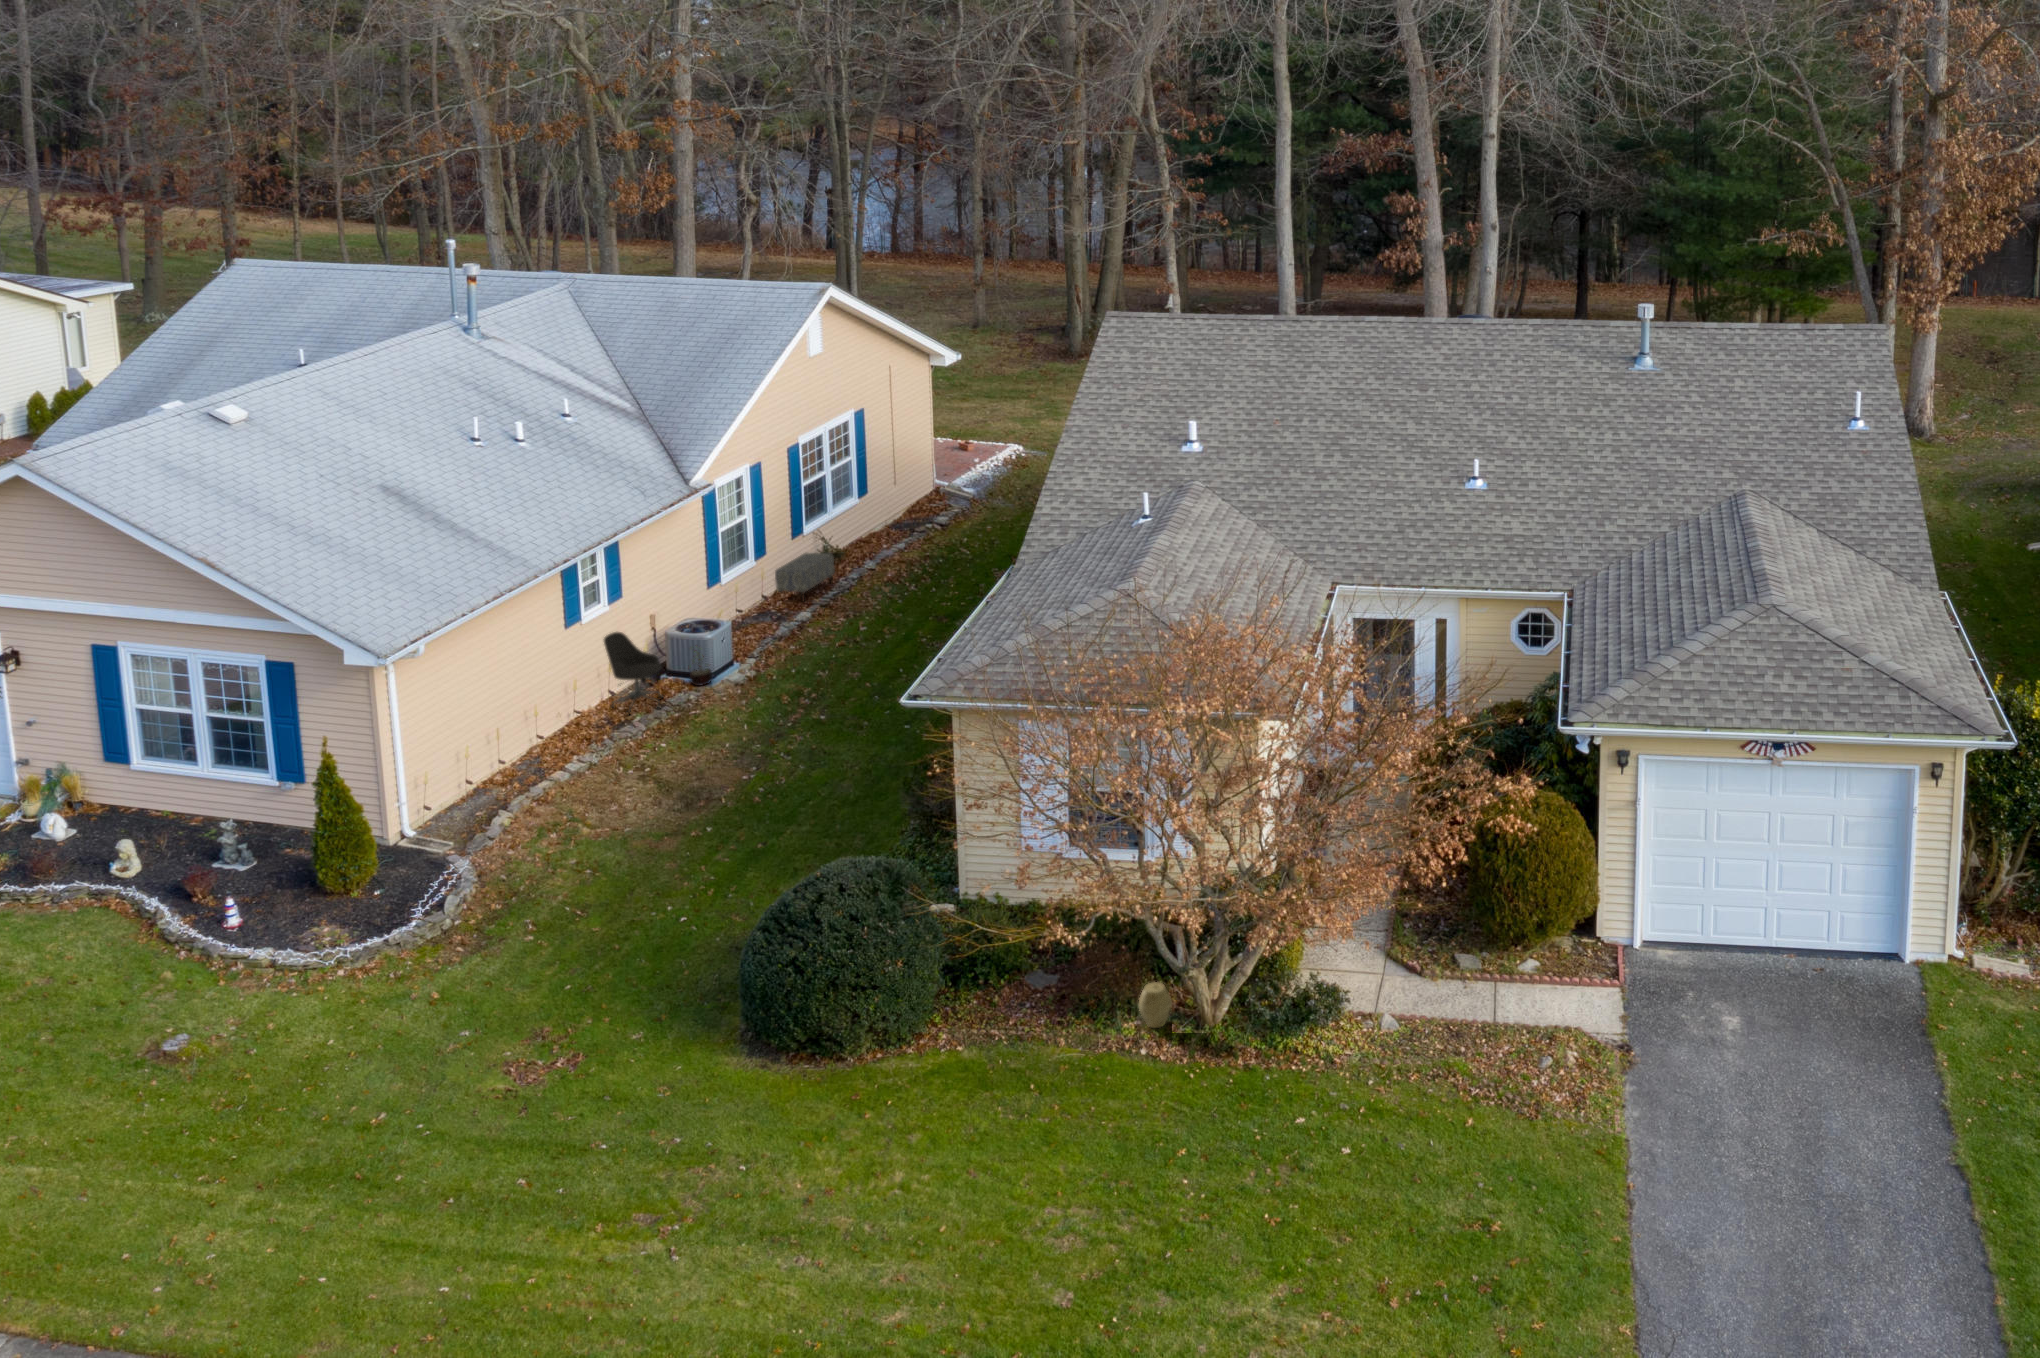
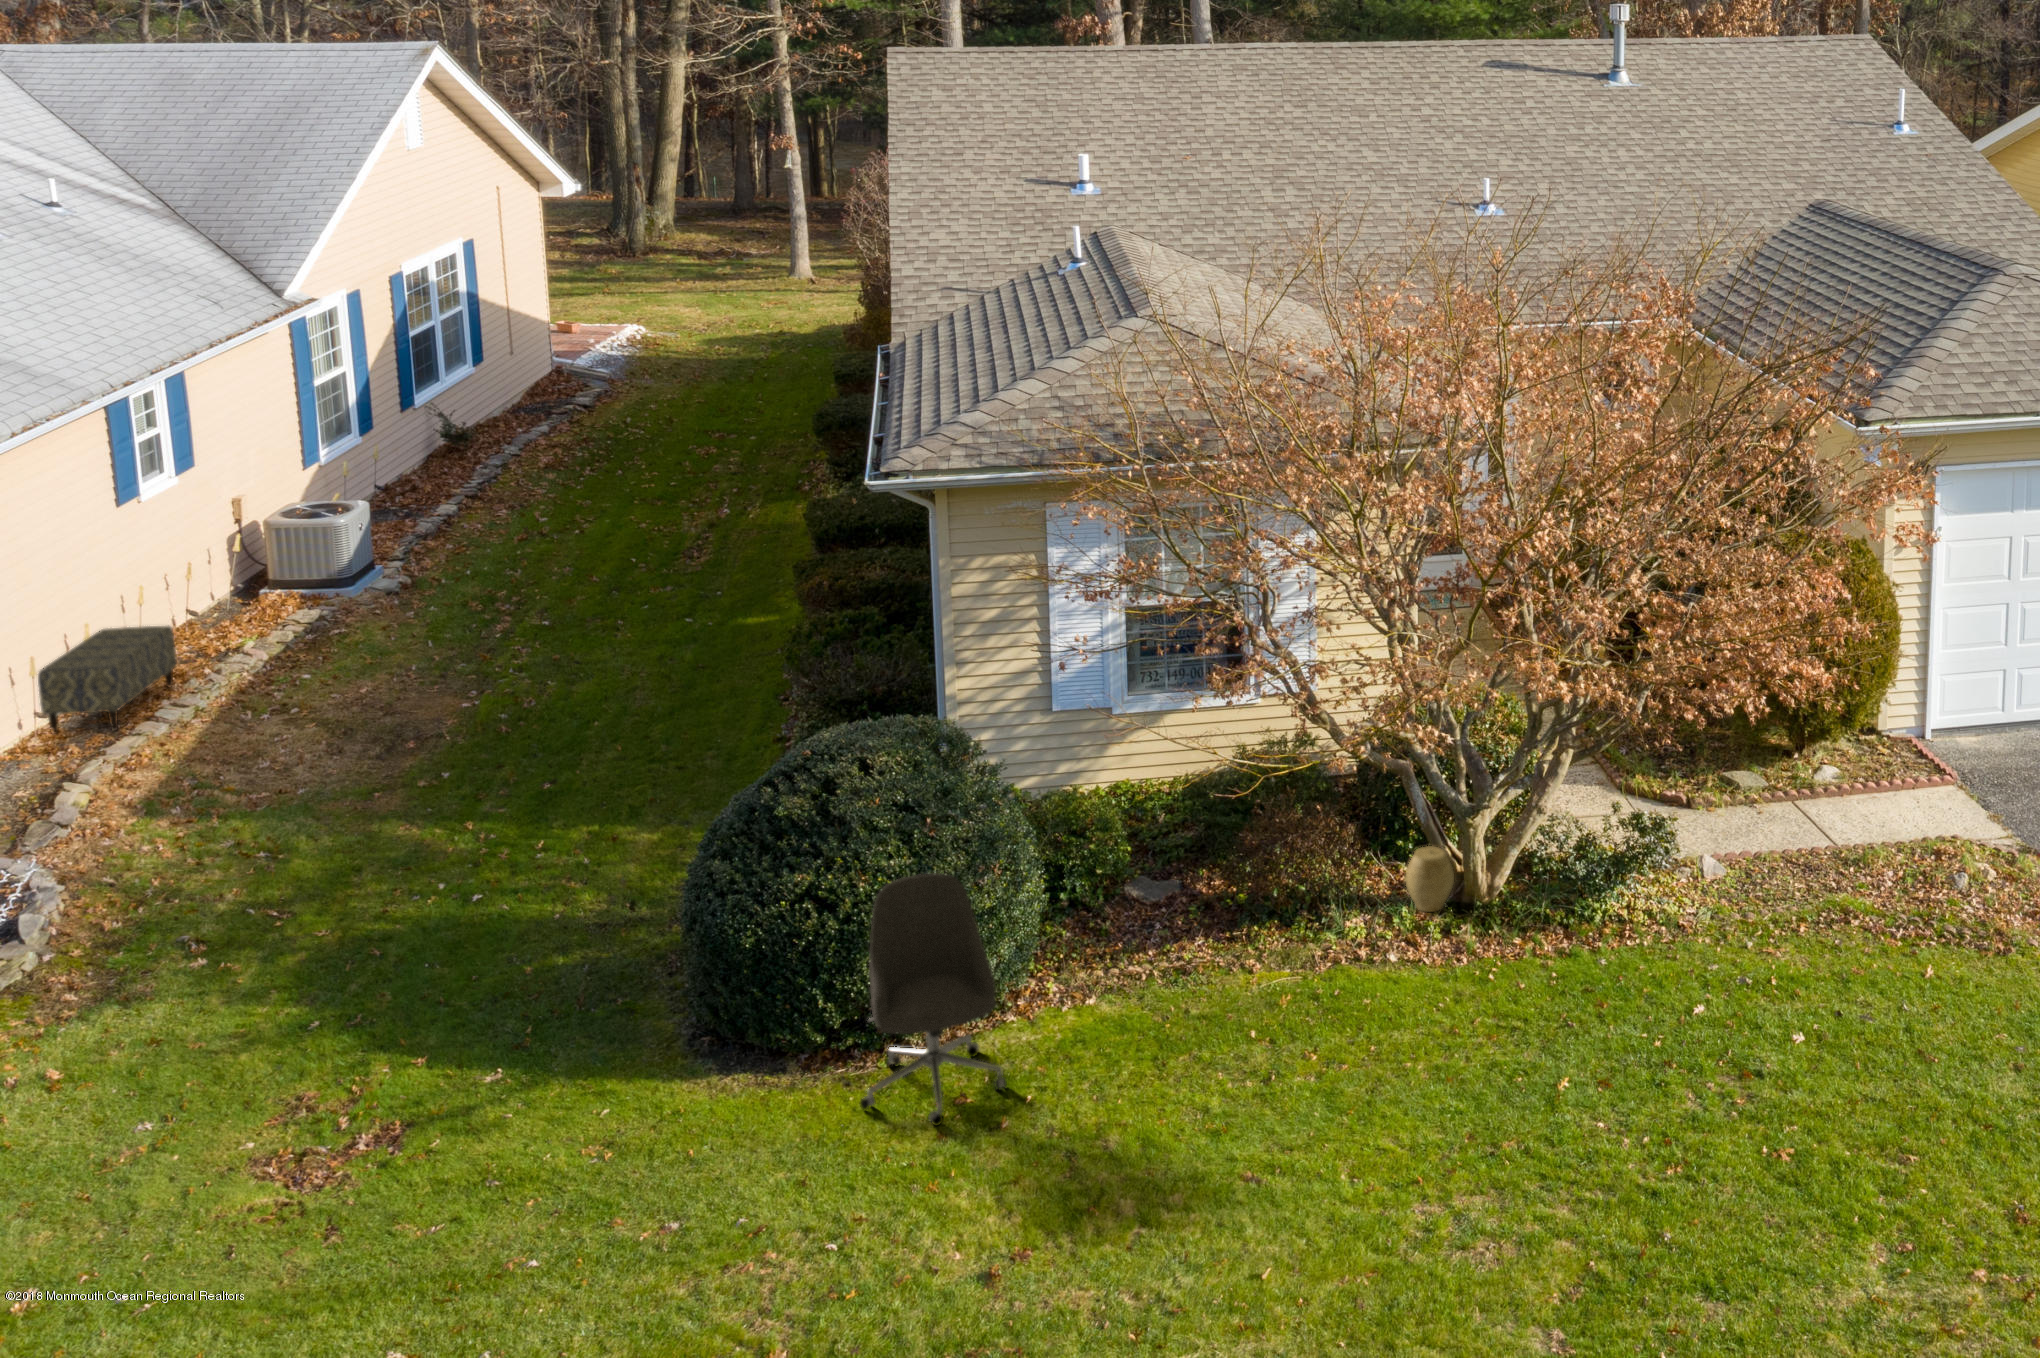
bench: present [775,553,835,600] -> present [38,625,177,734]
chair: present [604,632,663,715] -> present [860,873,1007,1126]
decorative plant: present [690,646,712,686] -> none [304,538,349,599]

